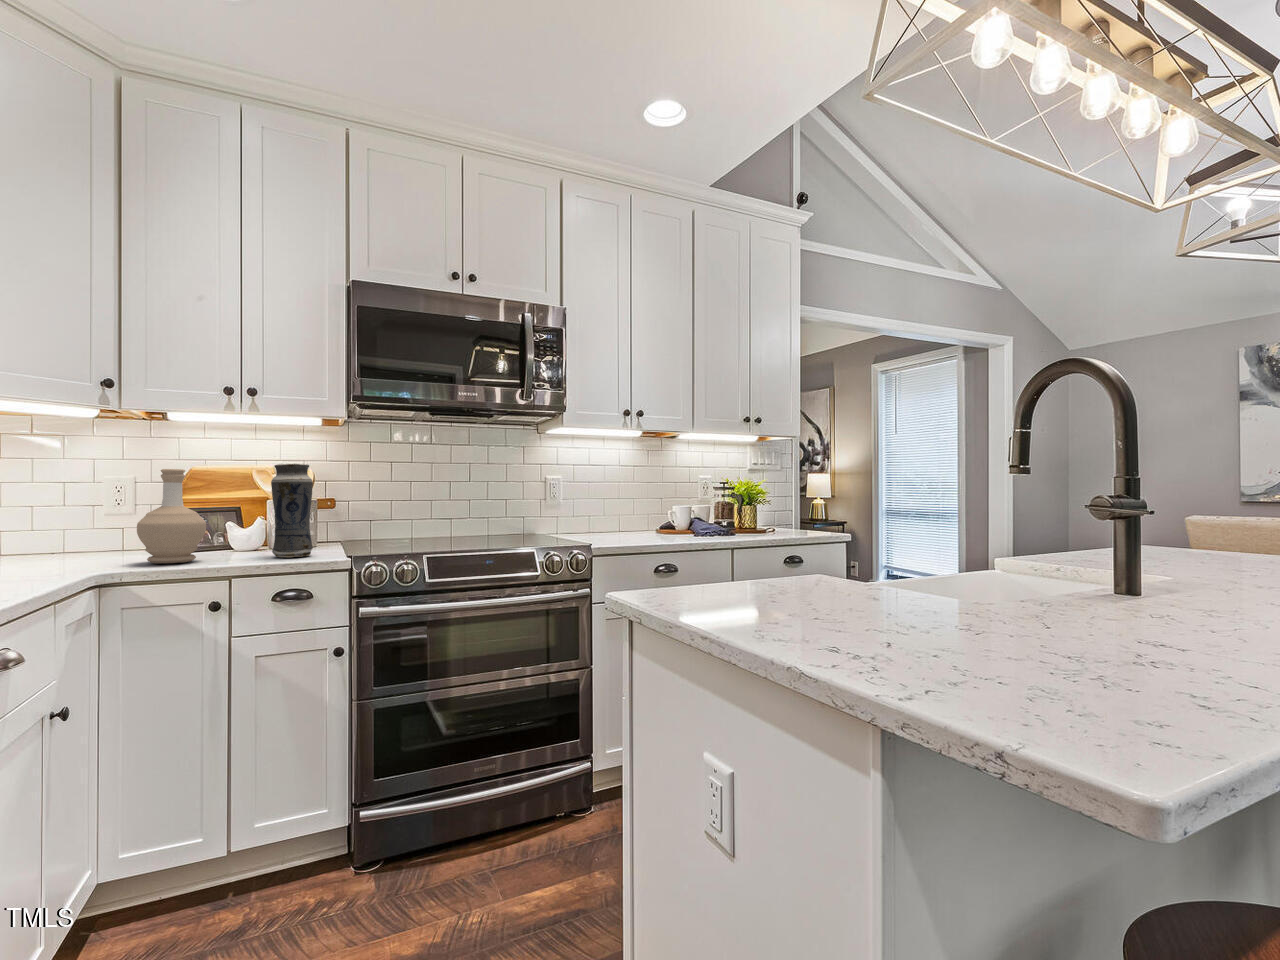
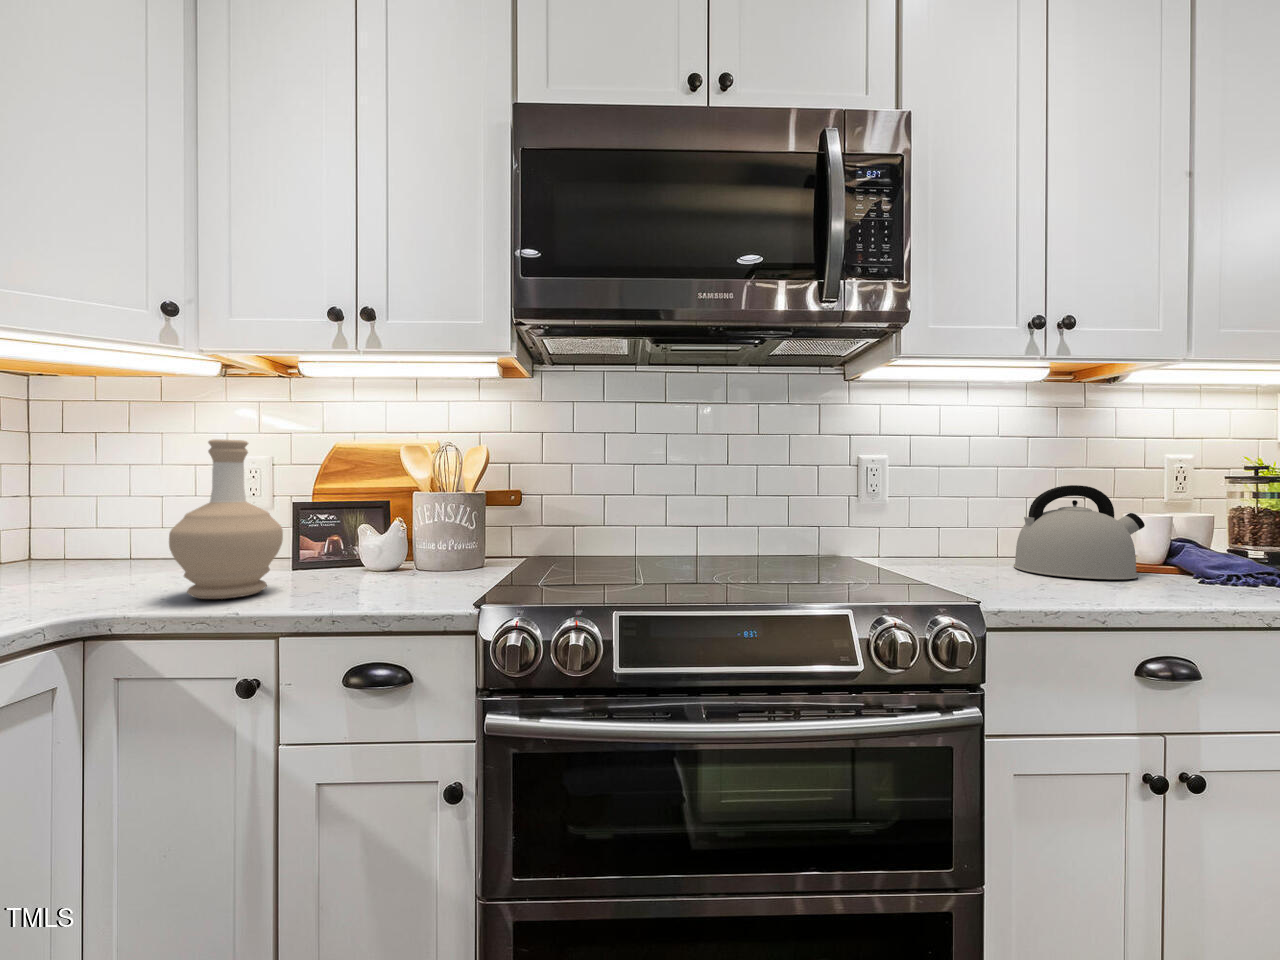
vase: present [271,464,313,557] -> none [374,429,443,598]
kettle: none [621,492,675,536] -> present [1014,485,1145,579]

